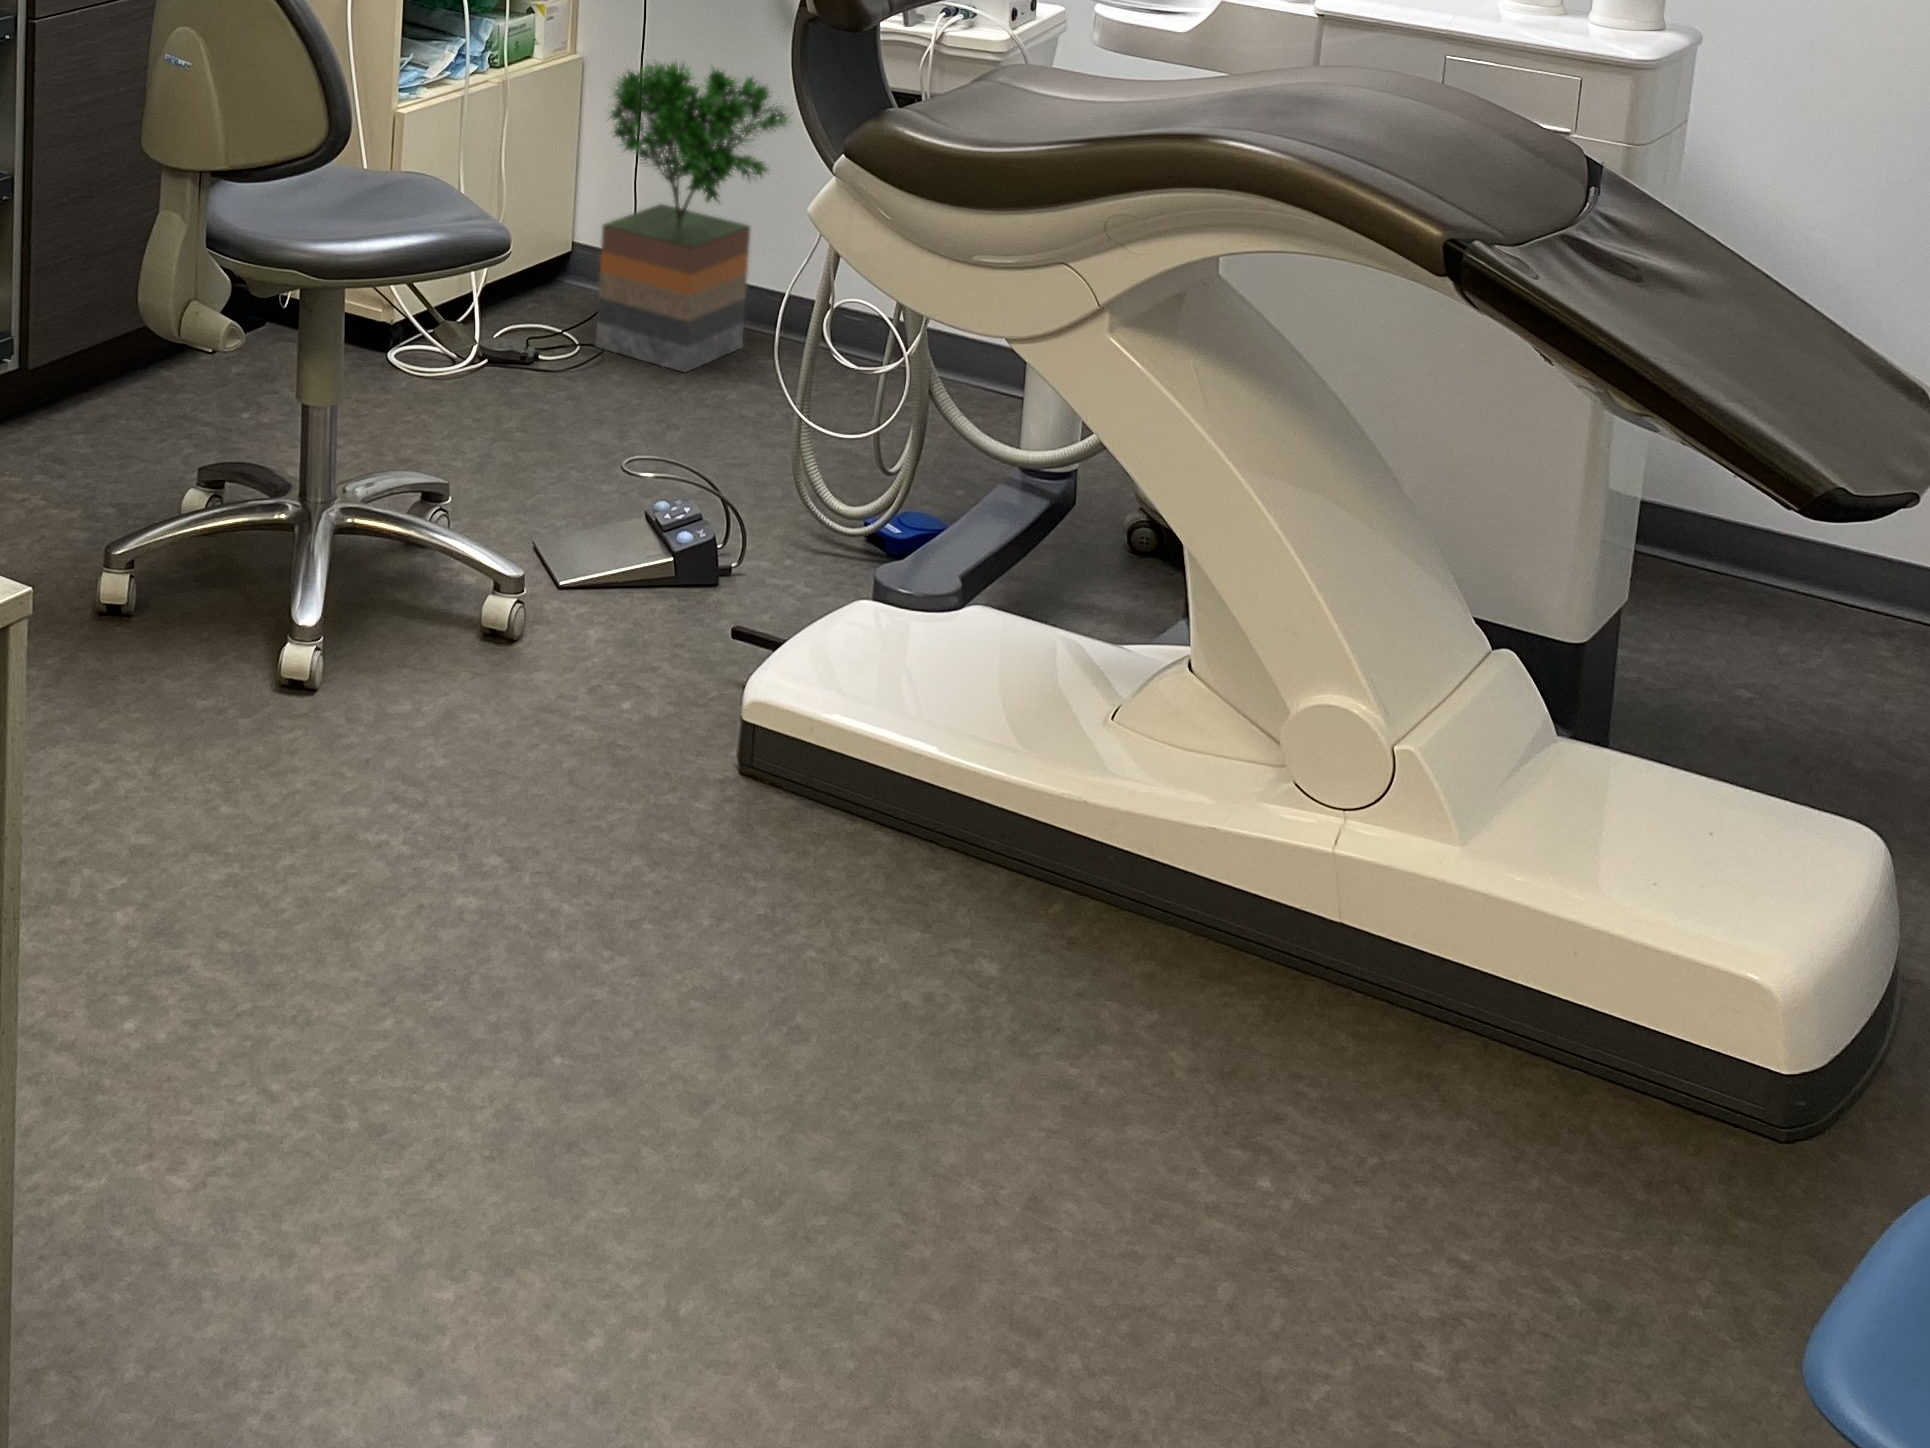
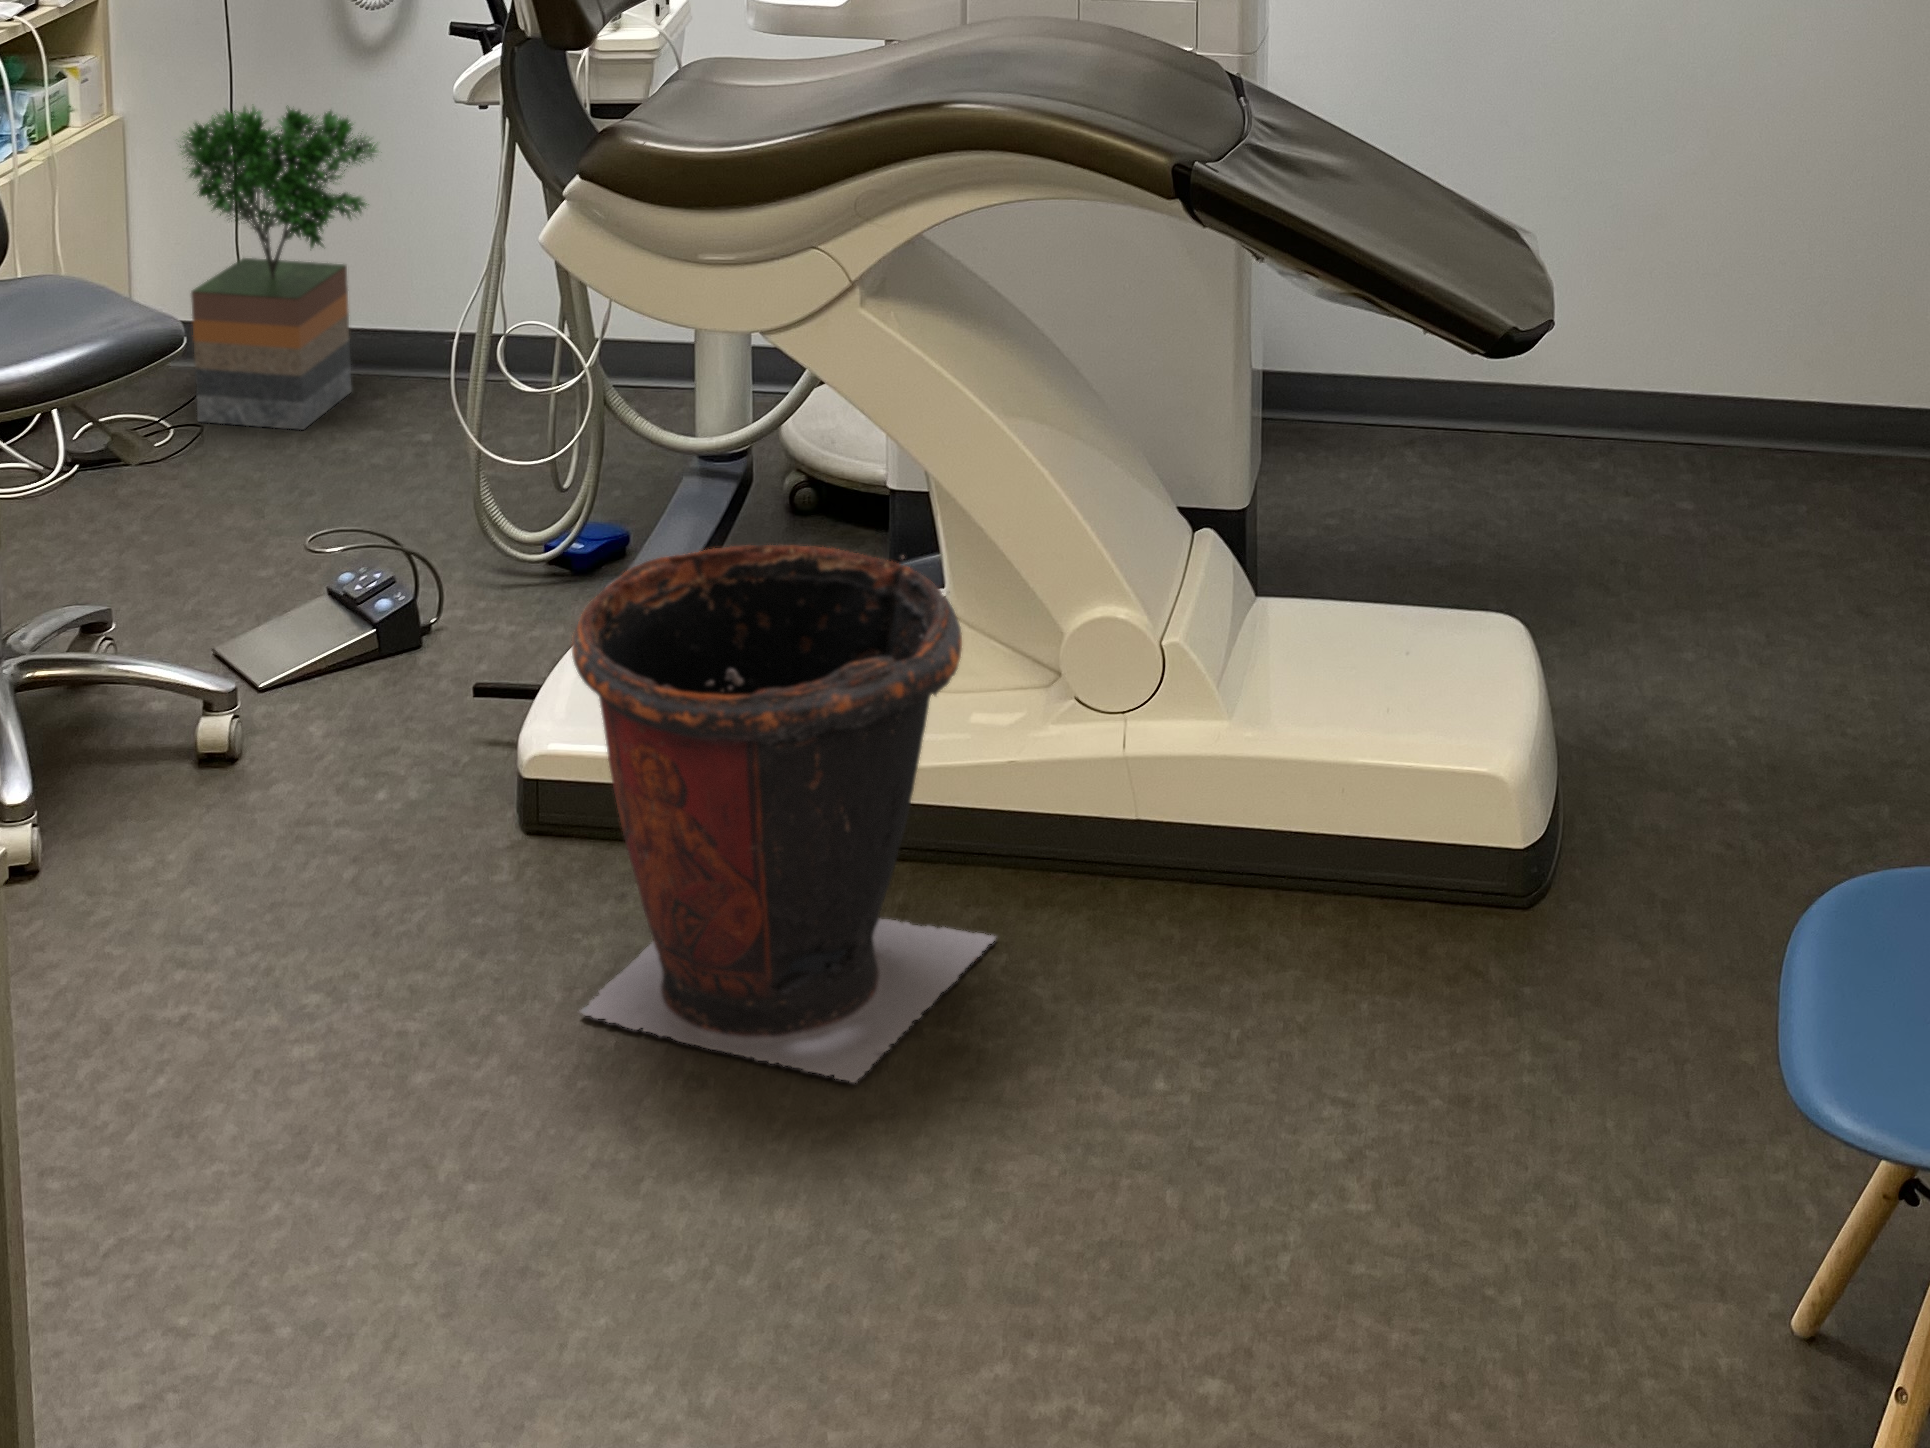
waste bin: none [713,528,1151,1073] -> present [571,545,995,1082]

